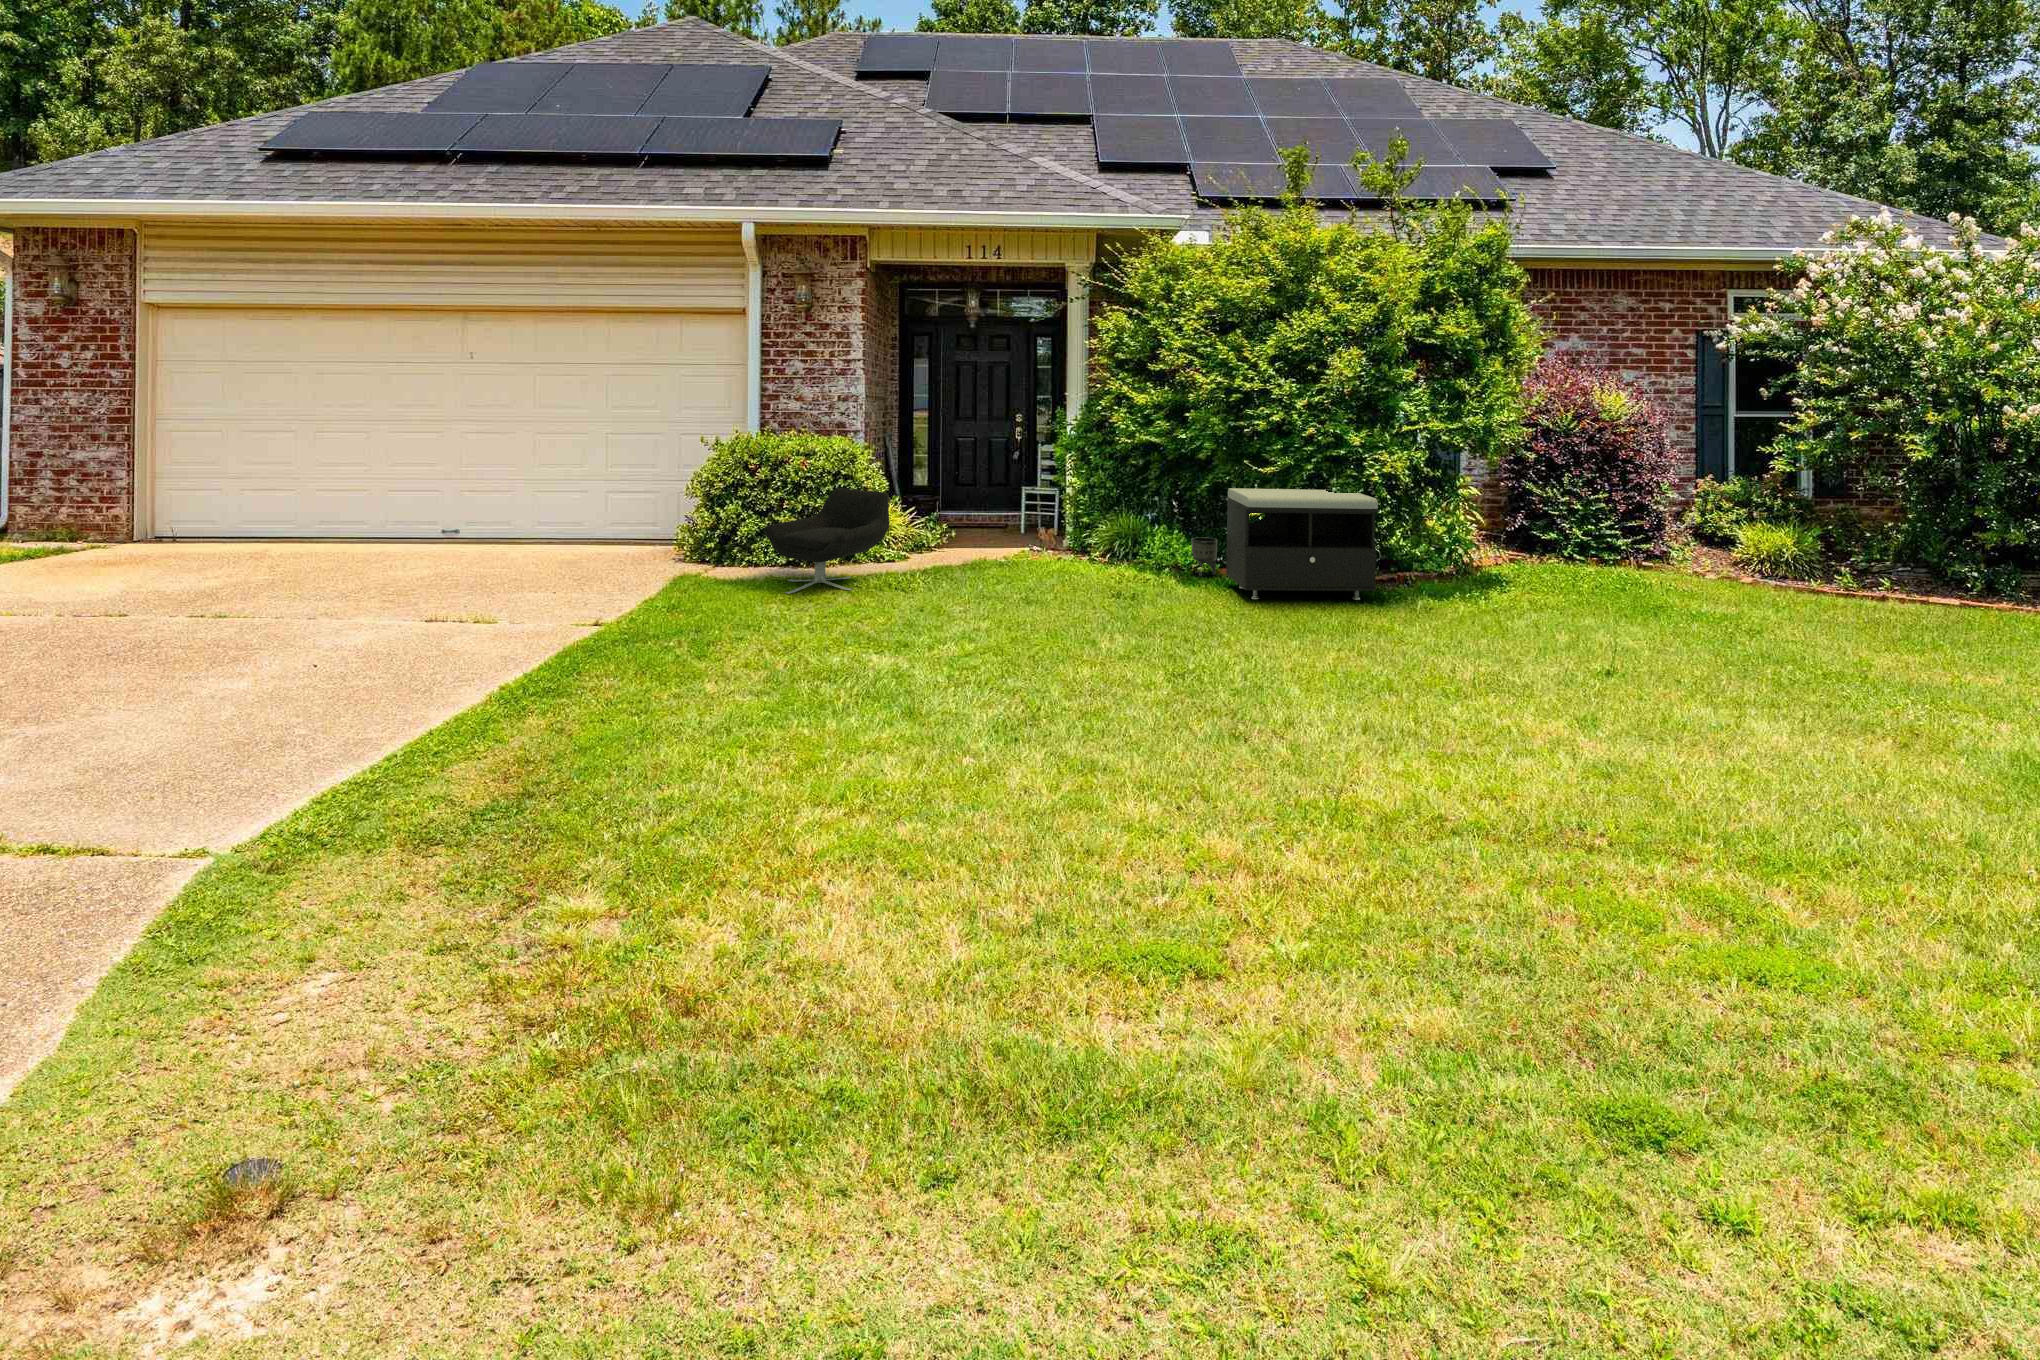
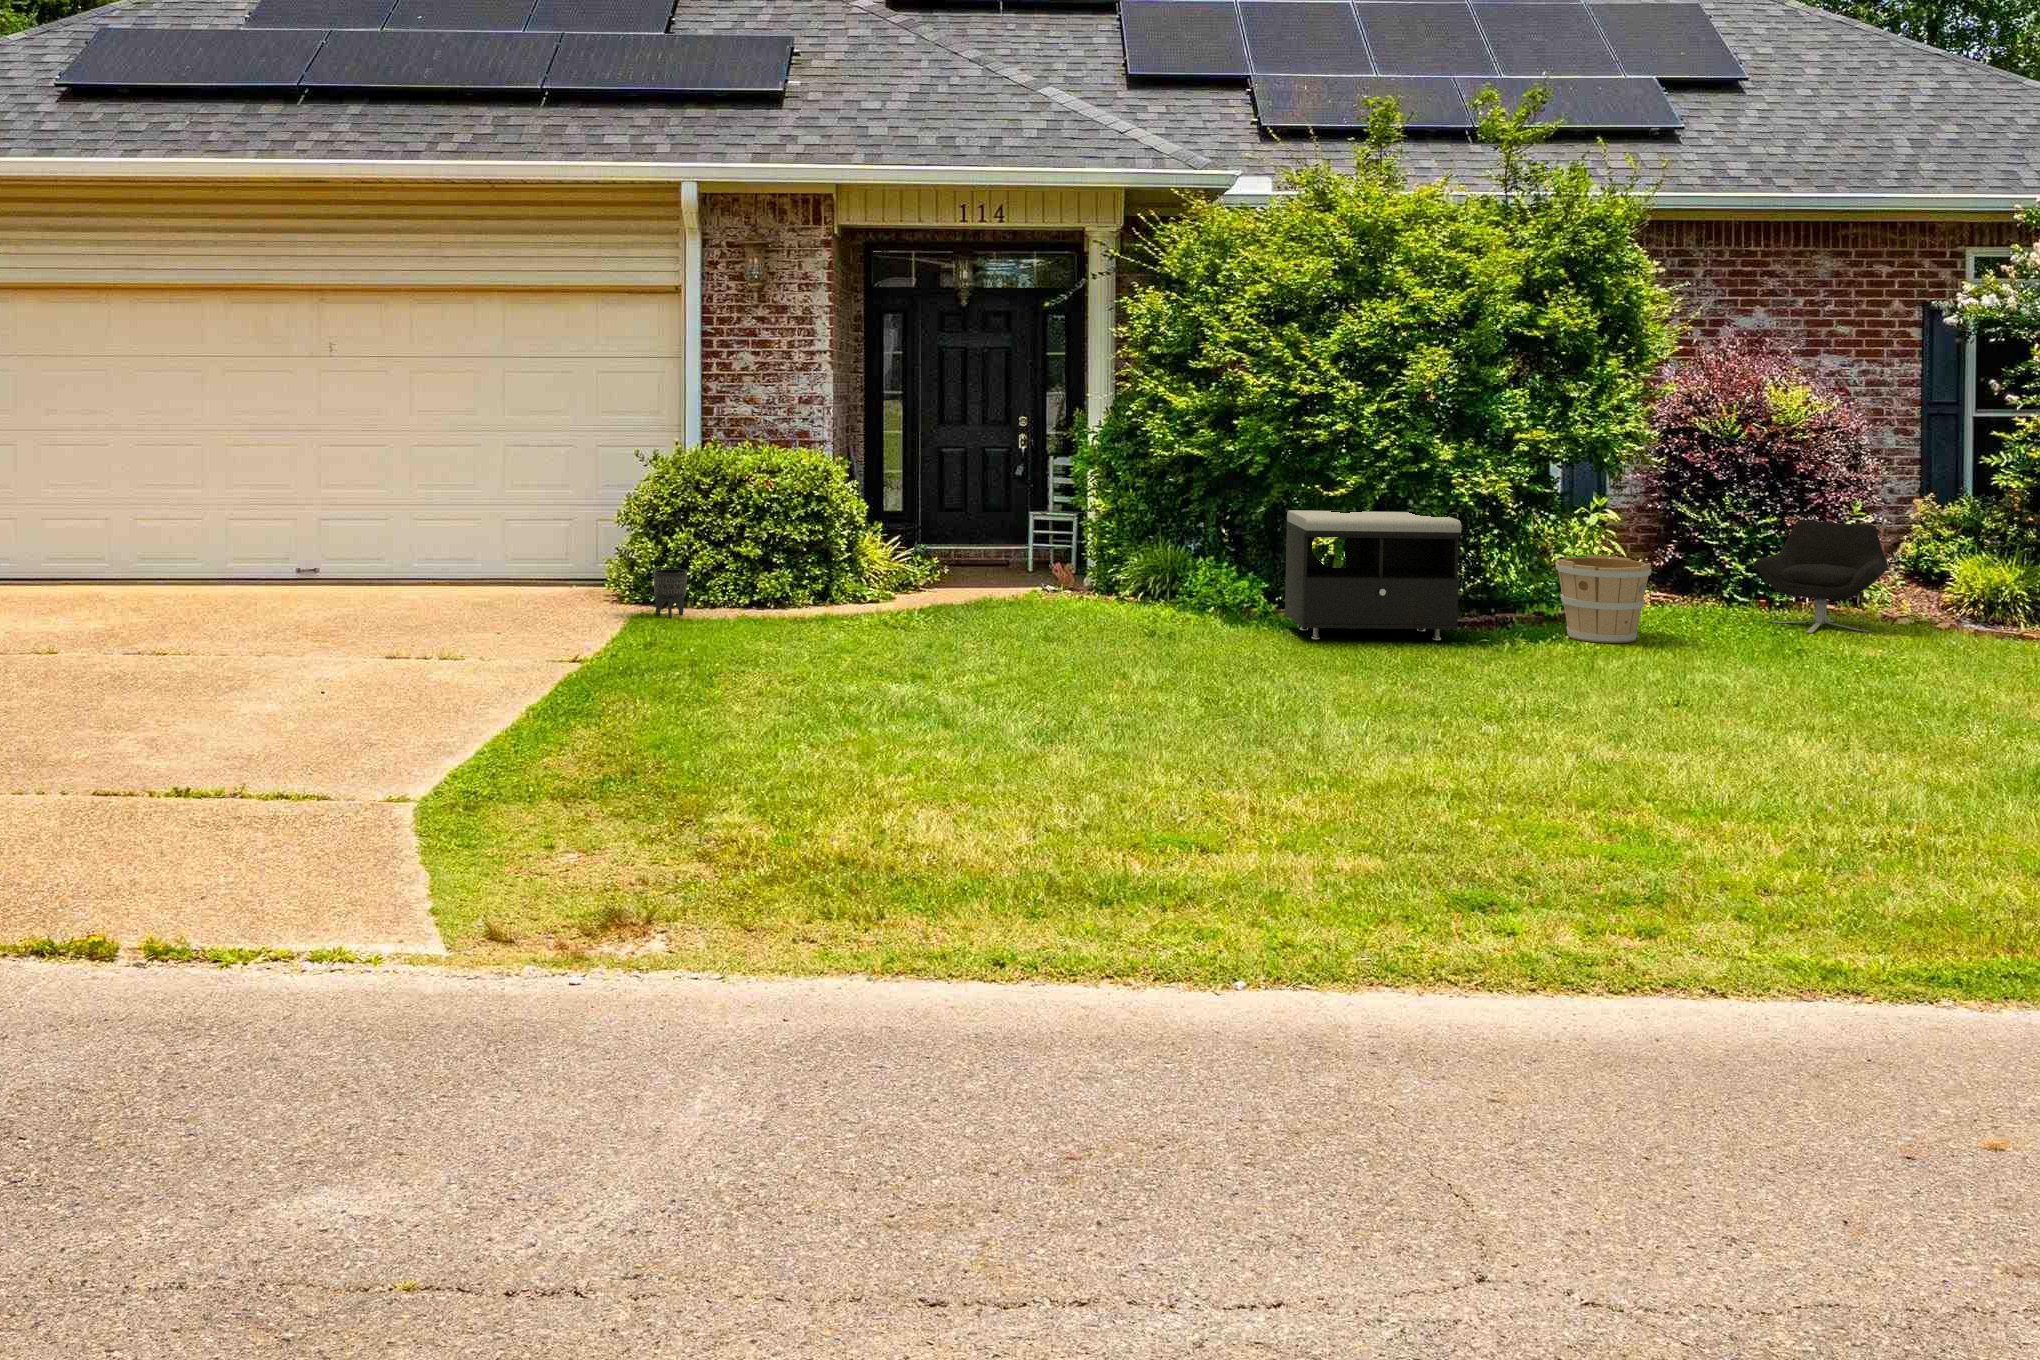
lounge chair: present [764,488,889,594] -> present [1754,520,1888,633]
wooden bucket: none [1450,525,1534,603] -> present [1555,555,1651,643]
planter: present [1191,537,1217,577] -> present [654,569,687,618]

